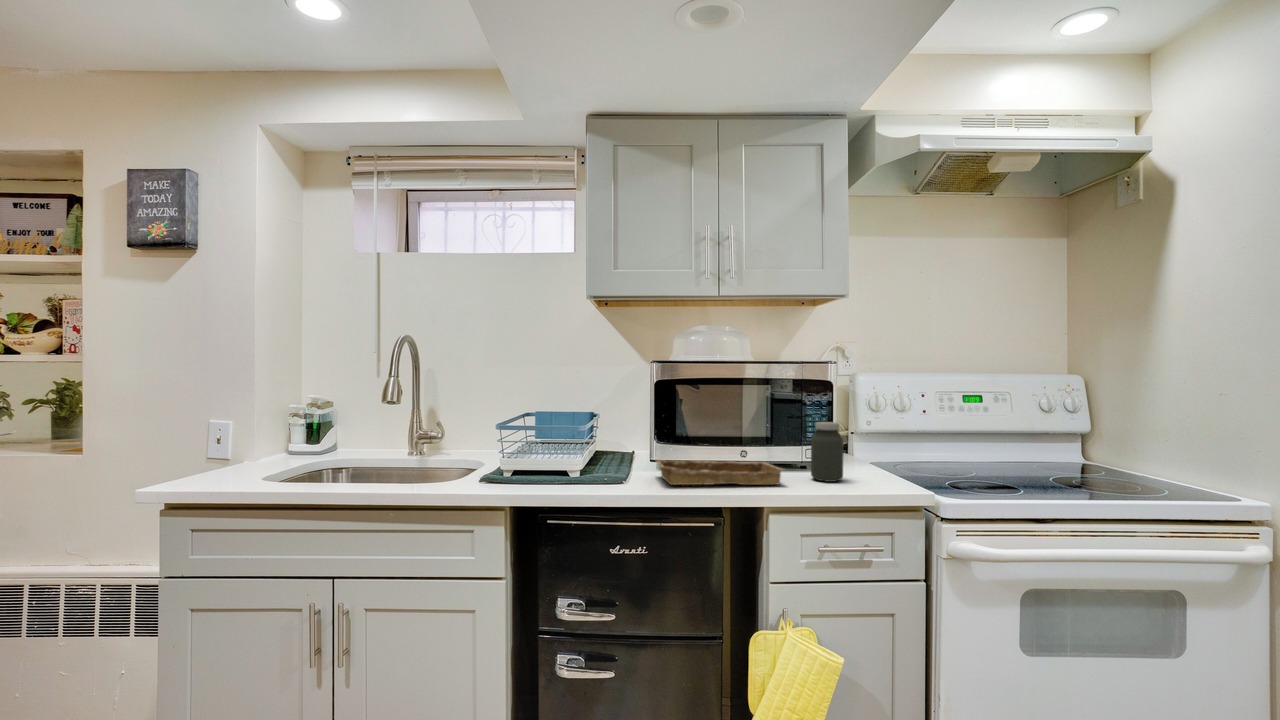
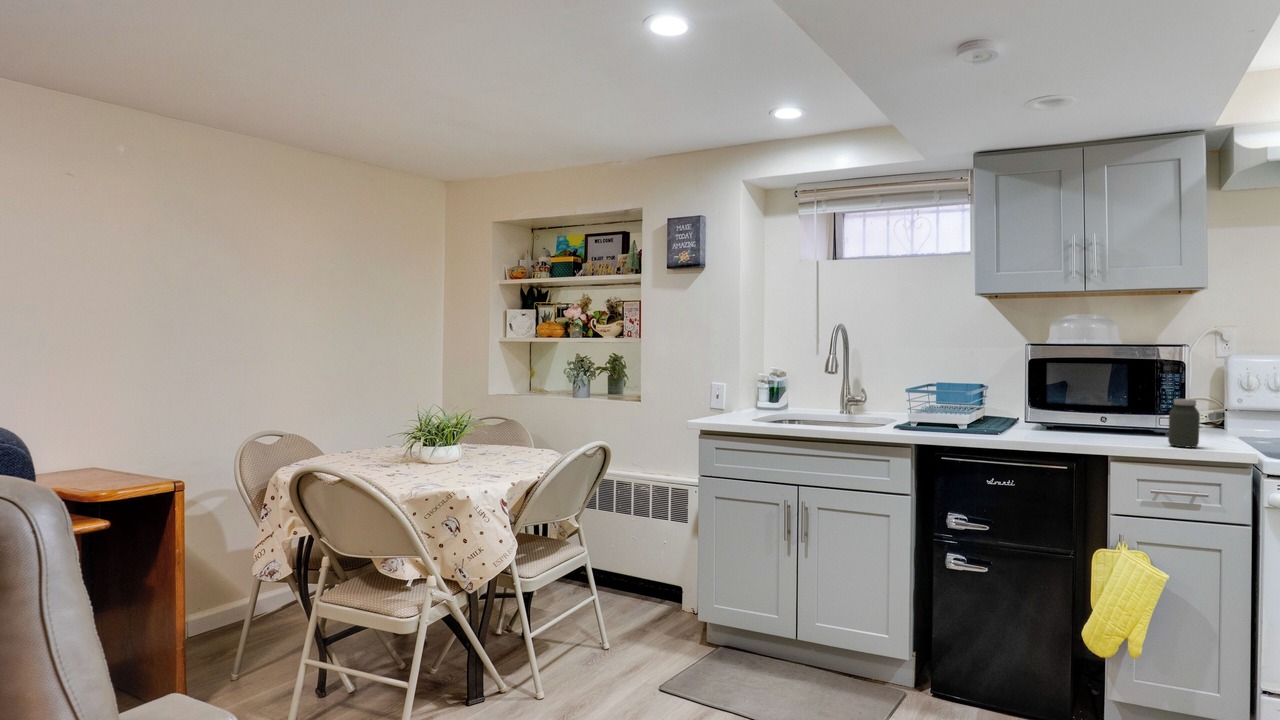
tray: present [657,460,783,485] -> none [1028,422,1135,445]

